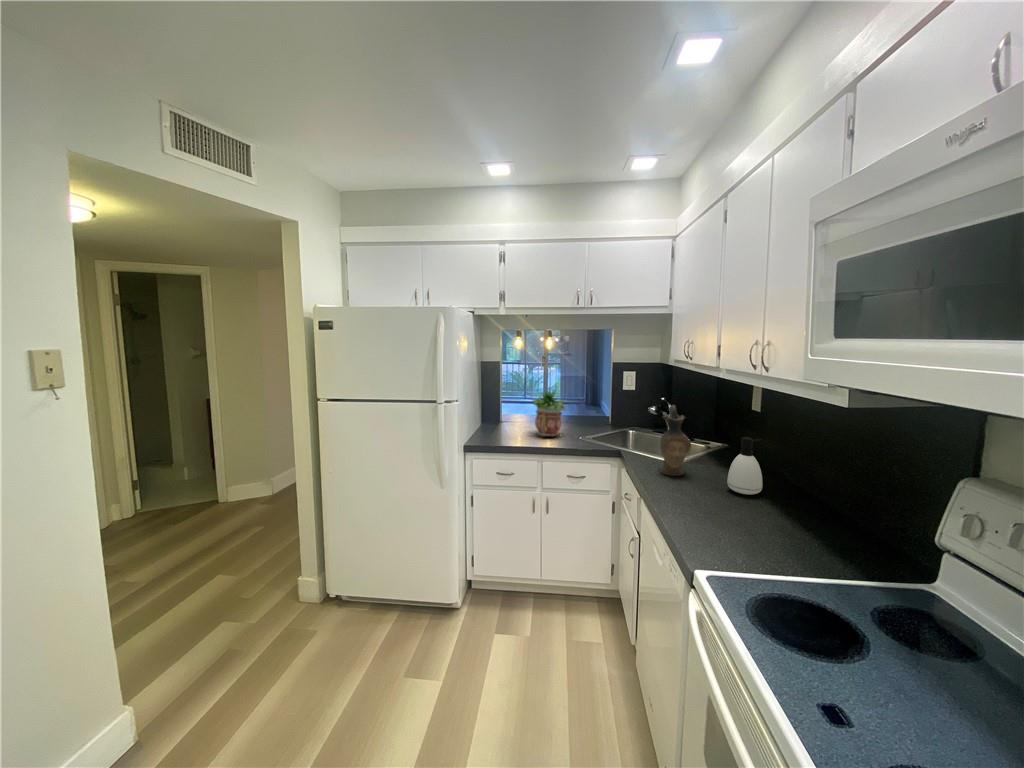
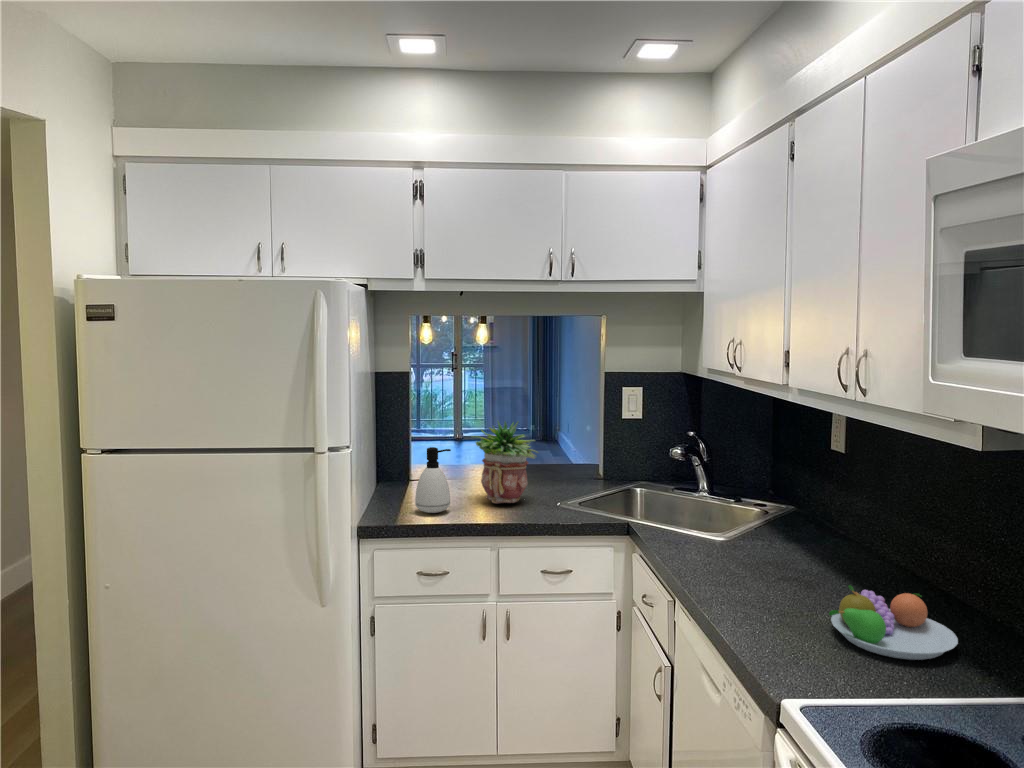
ceramic pitcher: present [660,405,691,476] -> none [700,445,747,559]
soap dispenser: present [727,437,762,495] -> present [415,447,451,513]
fruit bowl: none [736,497,831,551] -> present [829,585,958,660]

